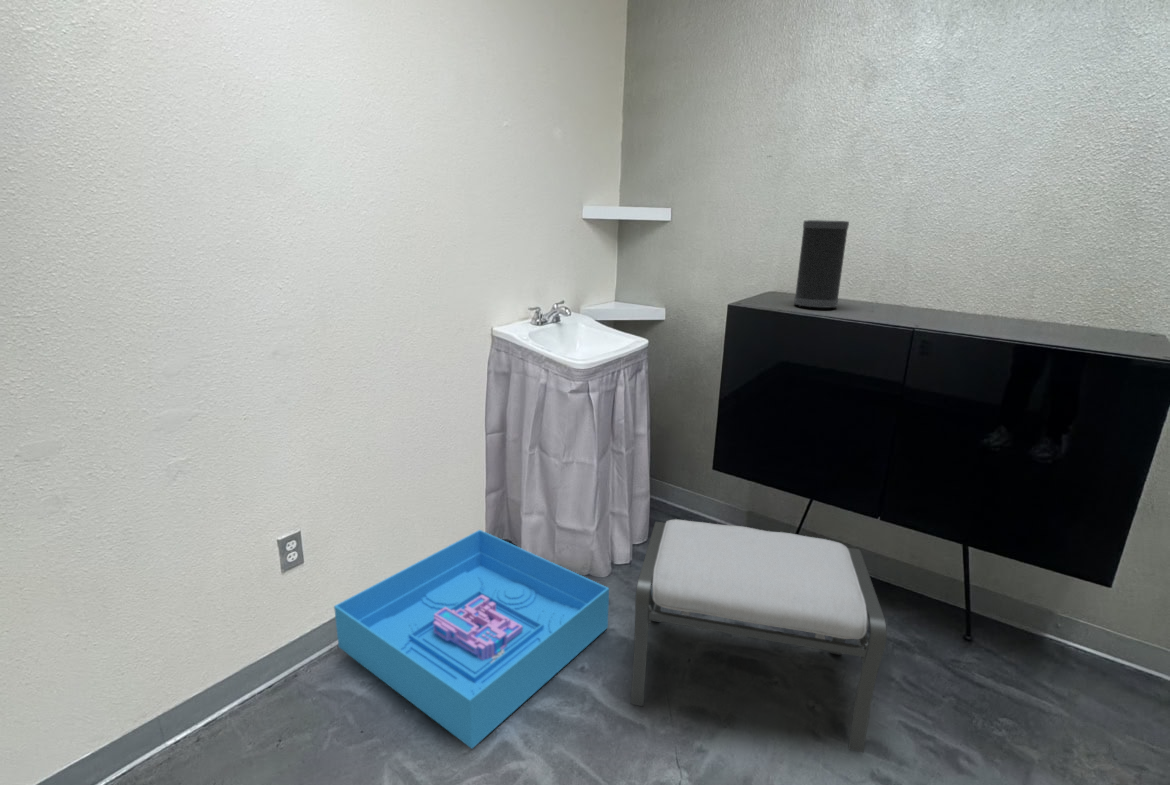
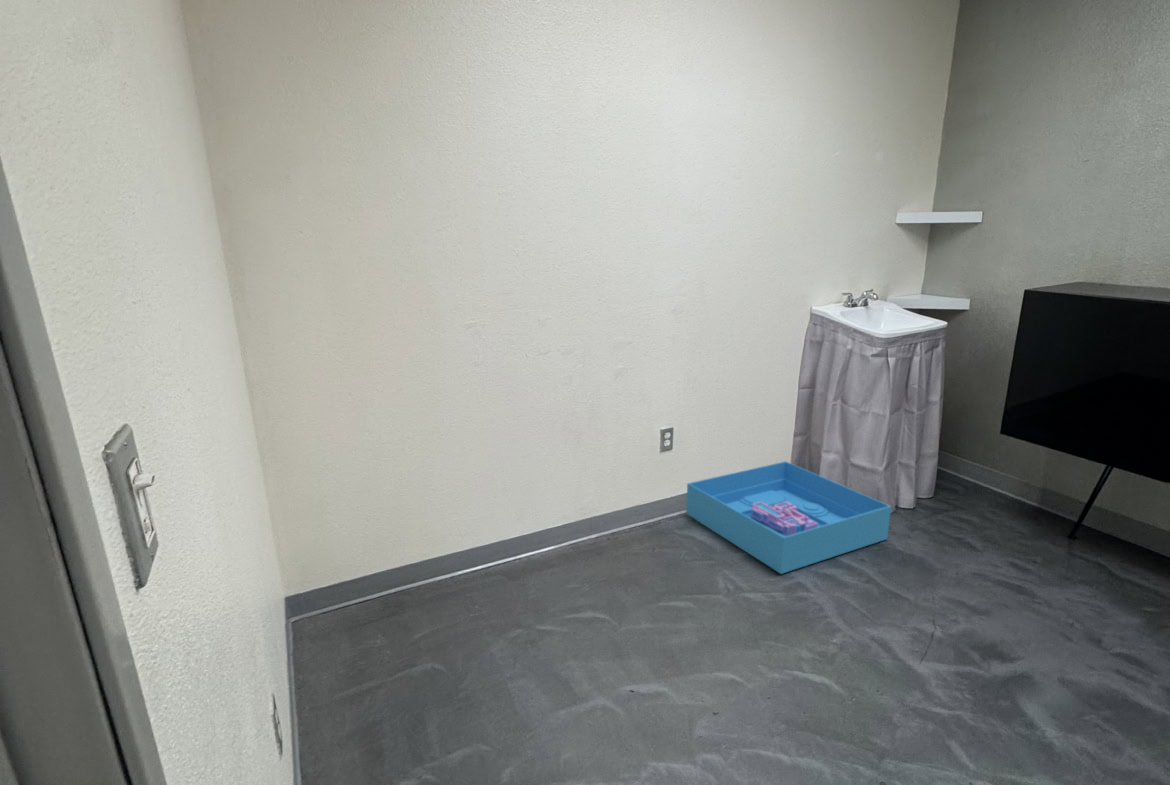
speaker: present [794,220,849,308] -> none [1092,218,1153,295]
ottoman: present [631,519,887,753] -> none [901,457,1132,644]

